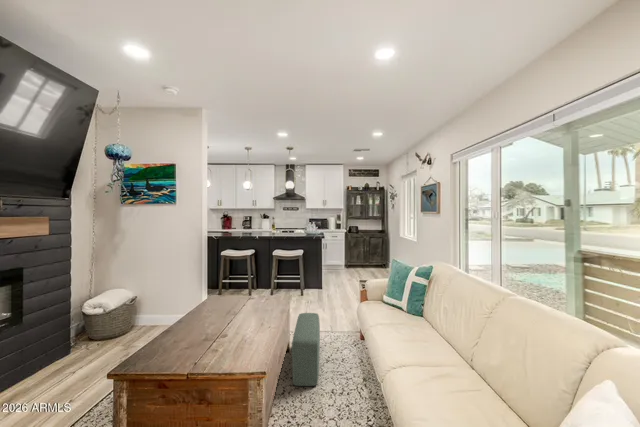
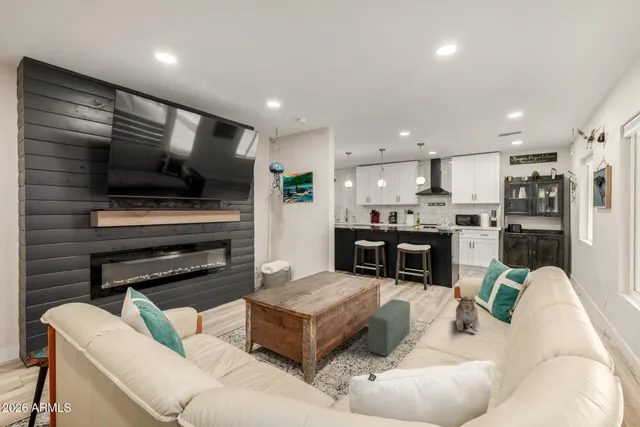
plush toy: none [392,301,426,338] -> present [456,296,479,332]

